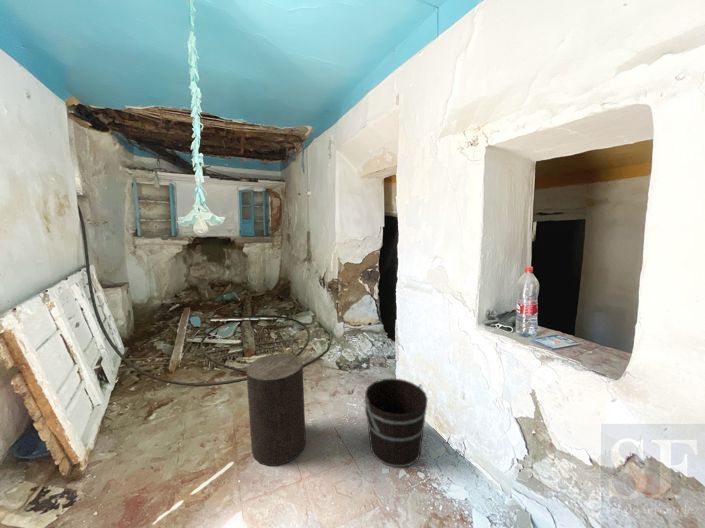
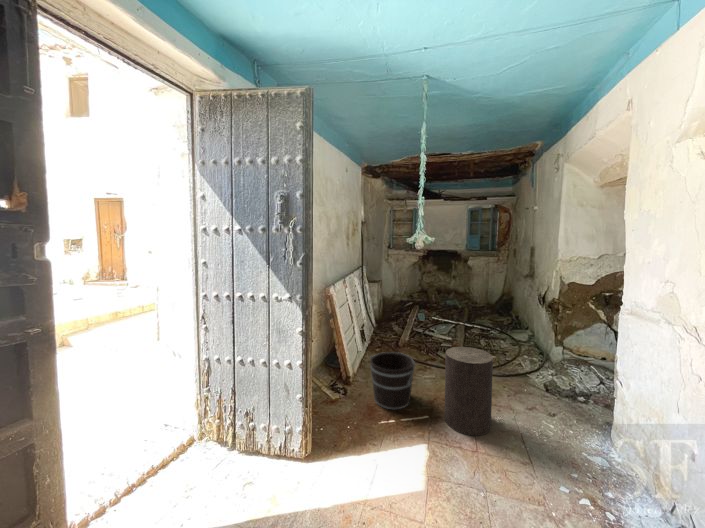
bucket: present [364,378,427,467] -> present [370,352,416,409]

